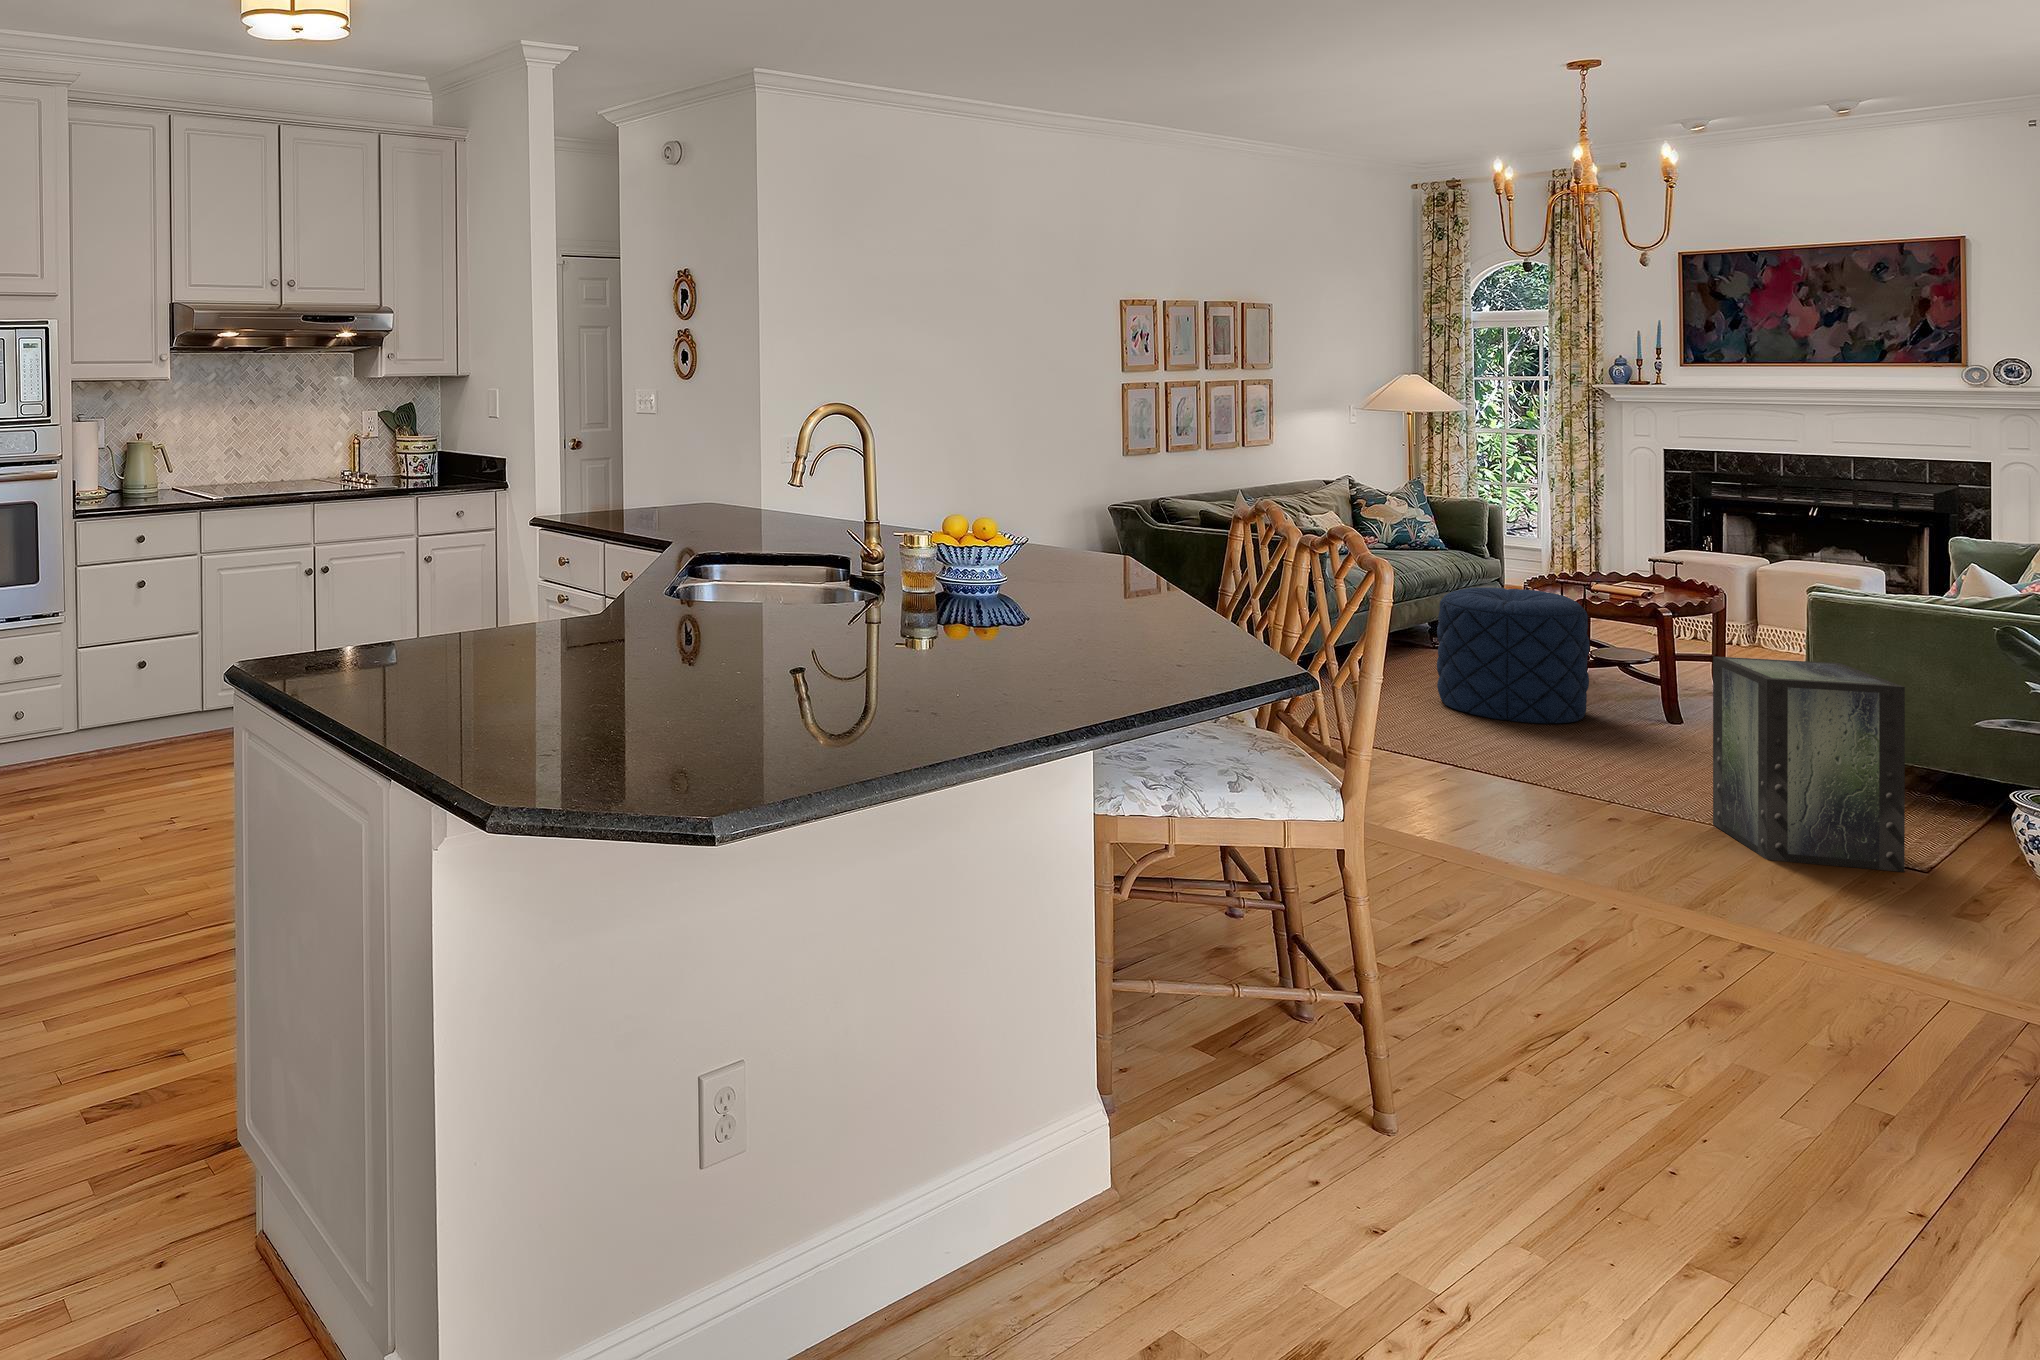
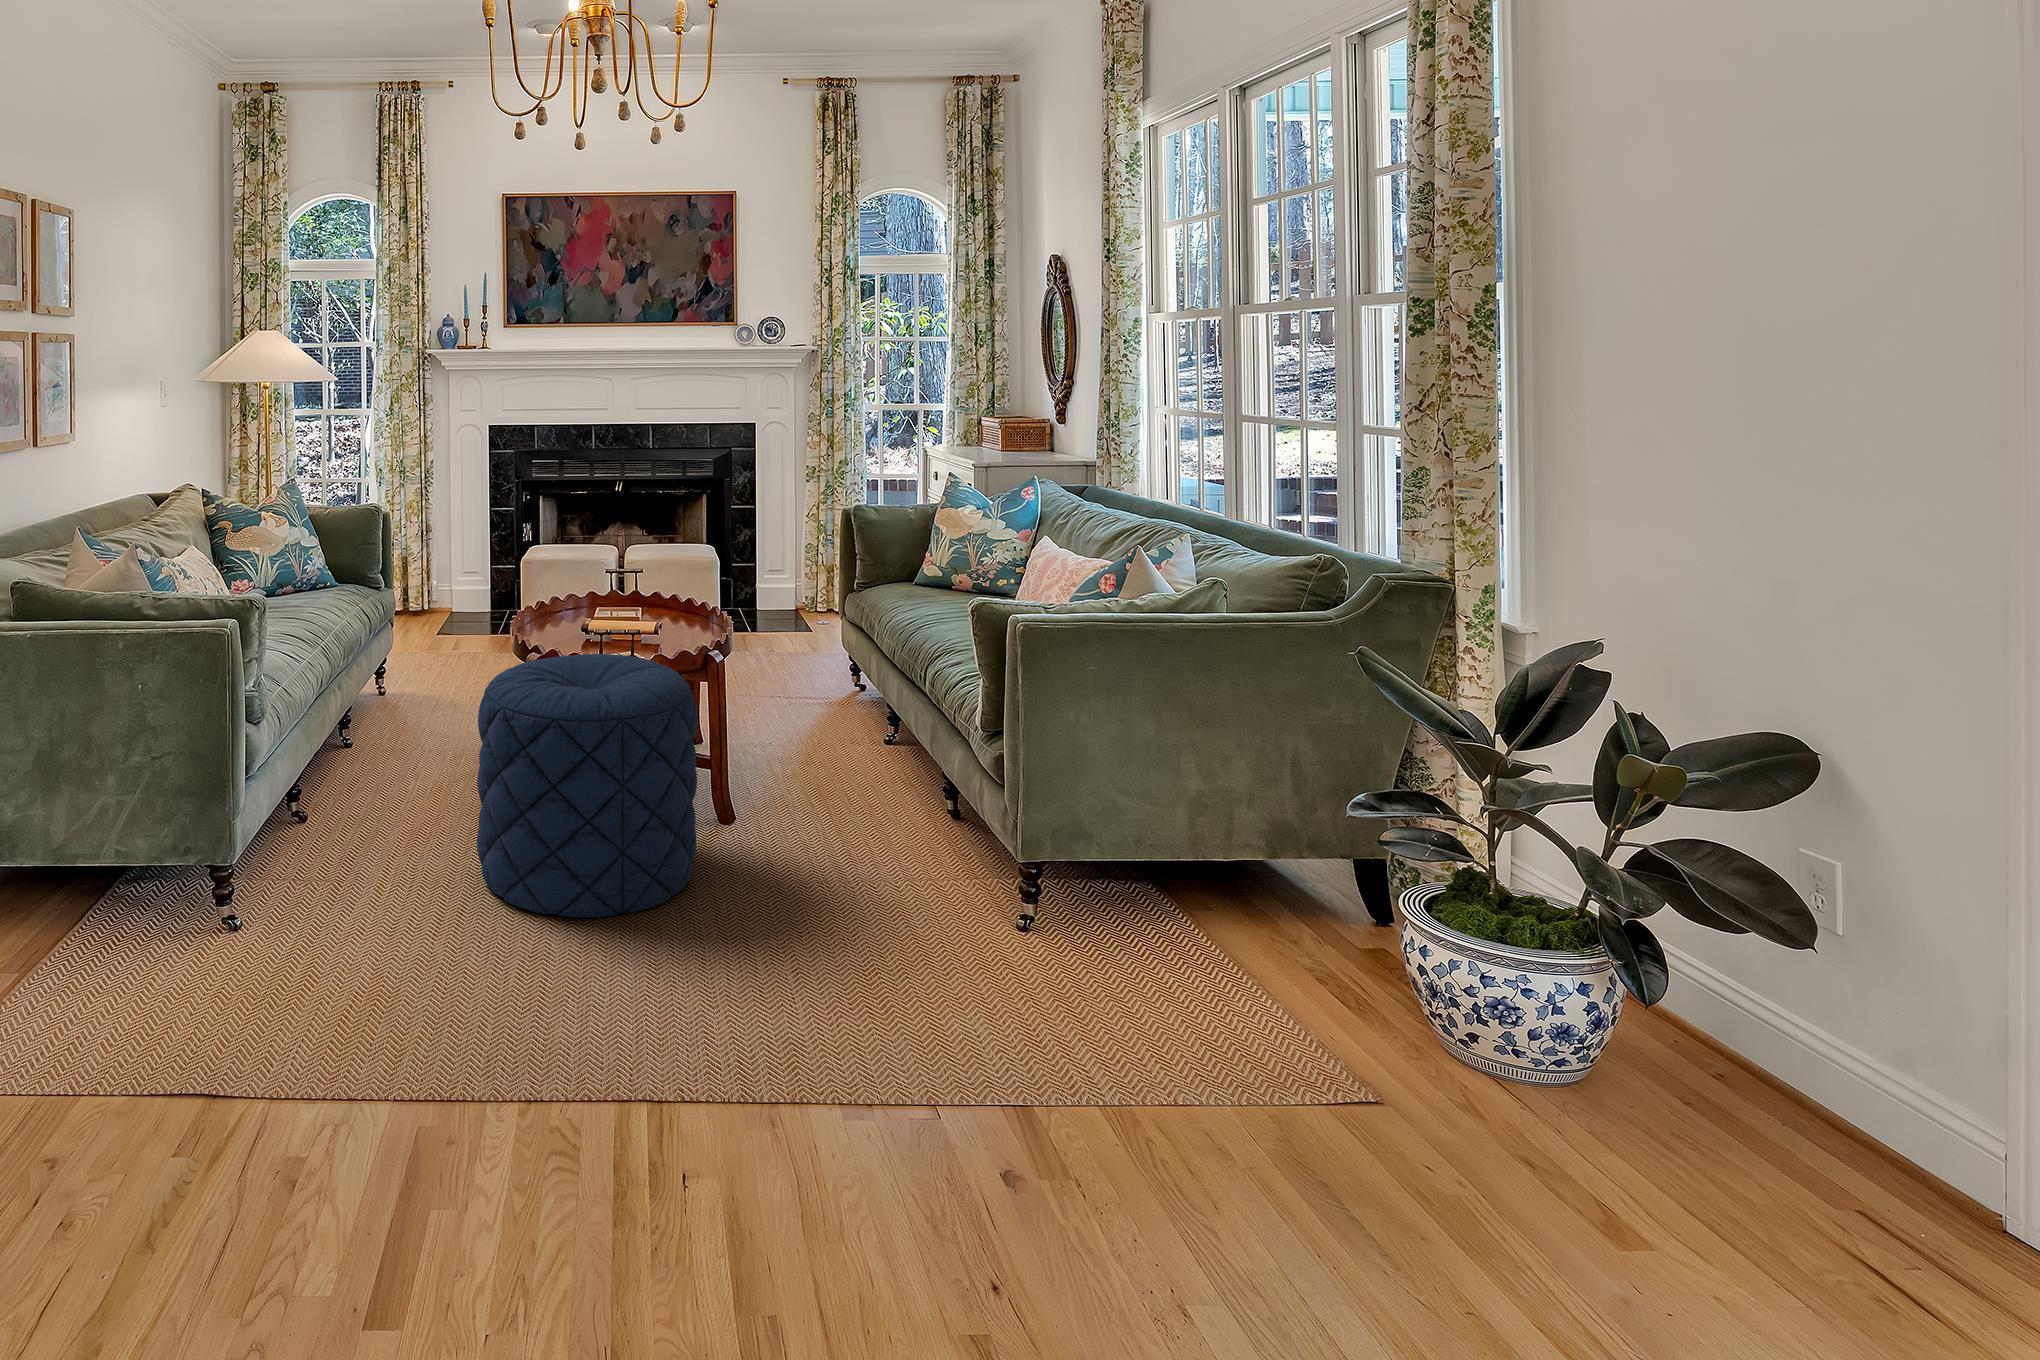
storage box: present [1713,657,1905,872] -> none [1280,774,1616,1311]

